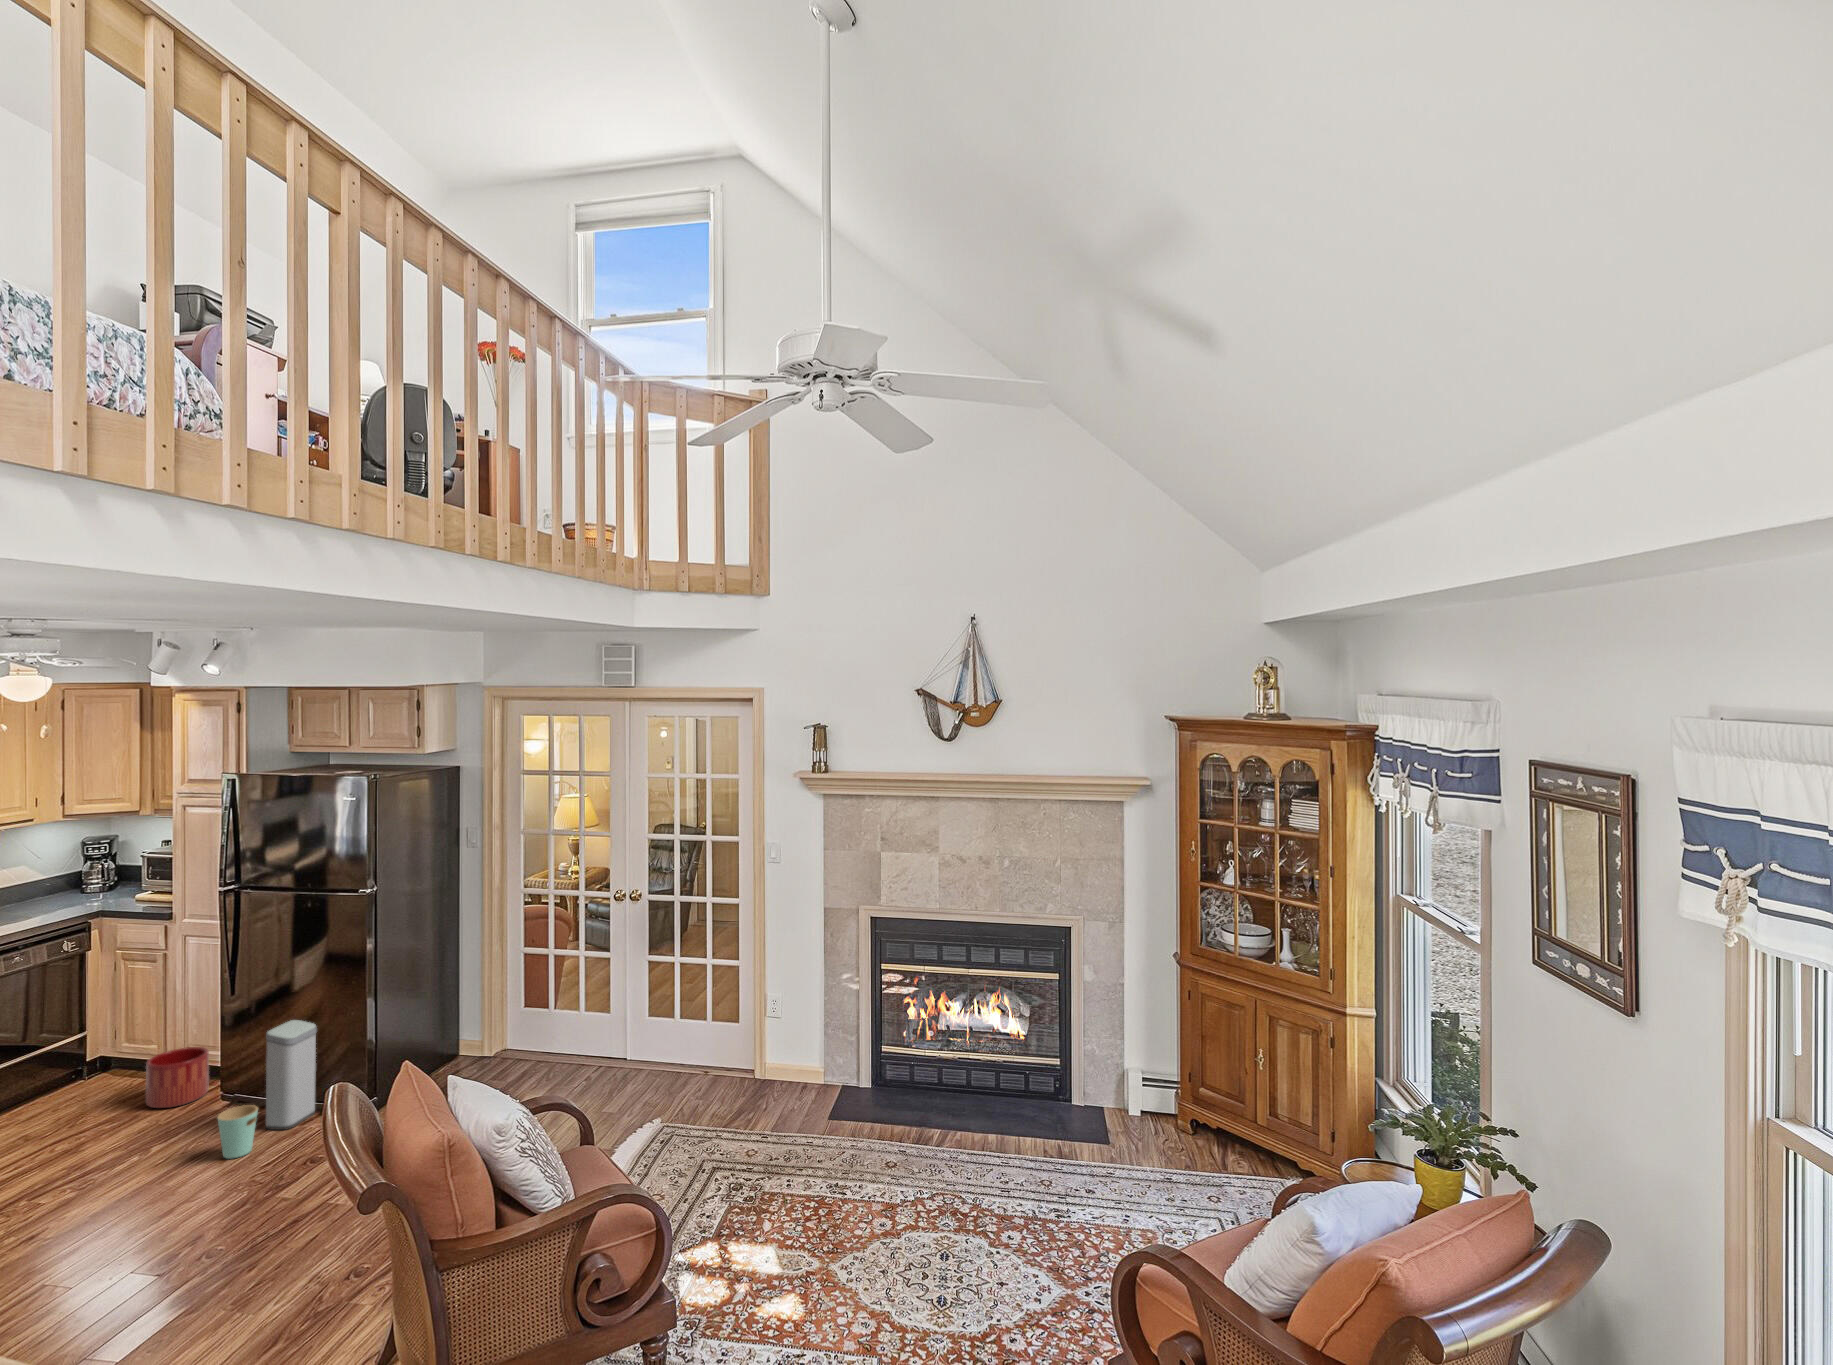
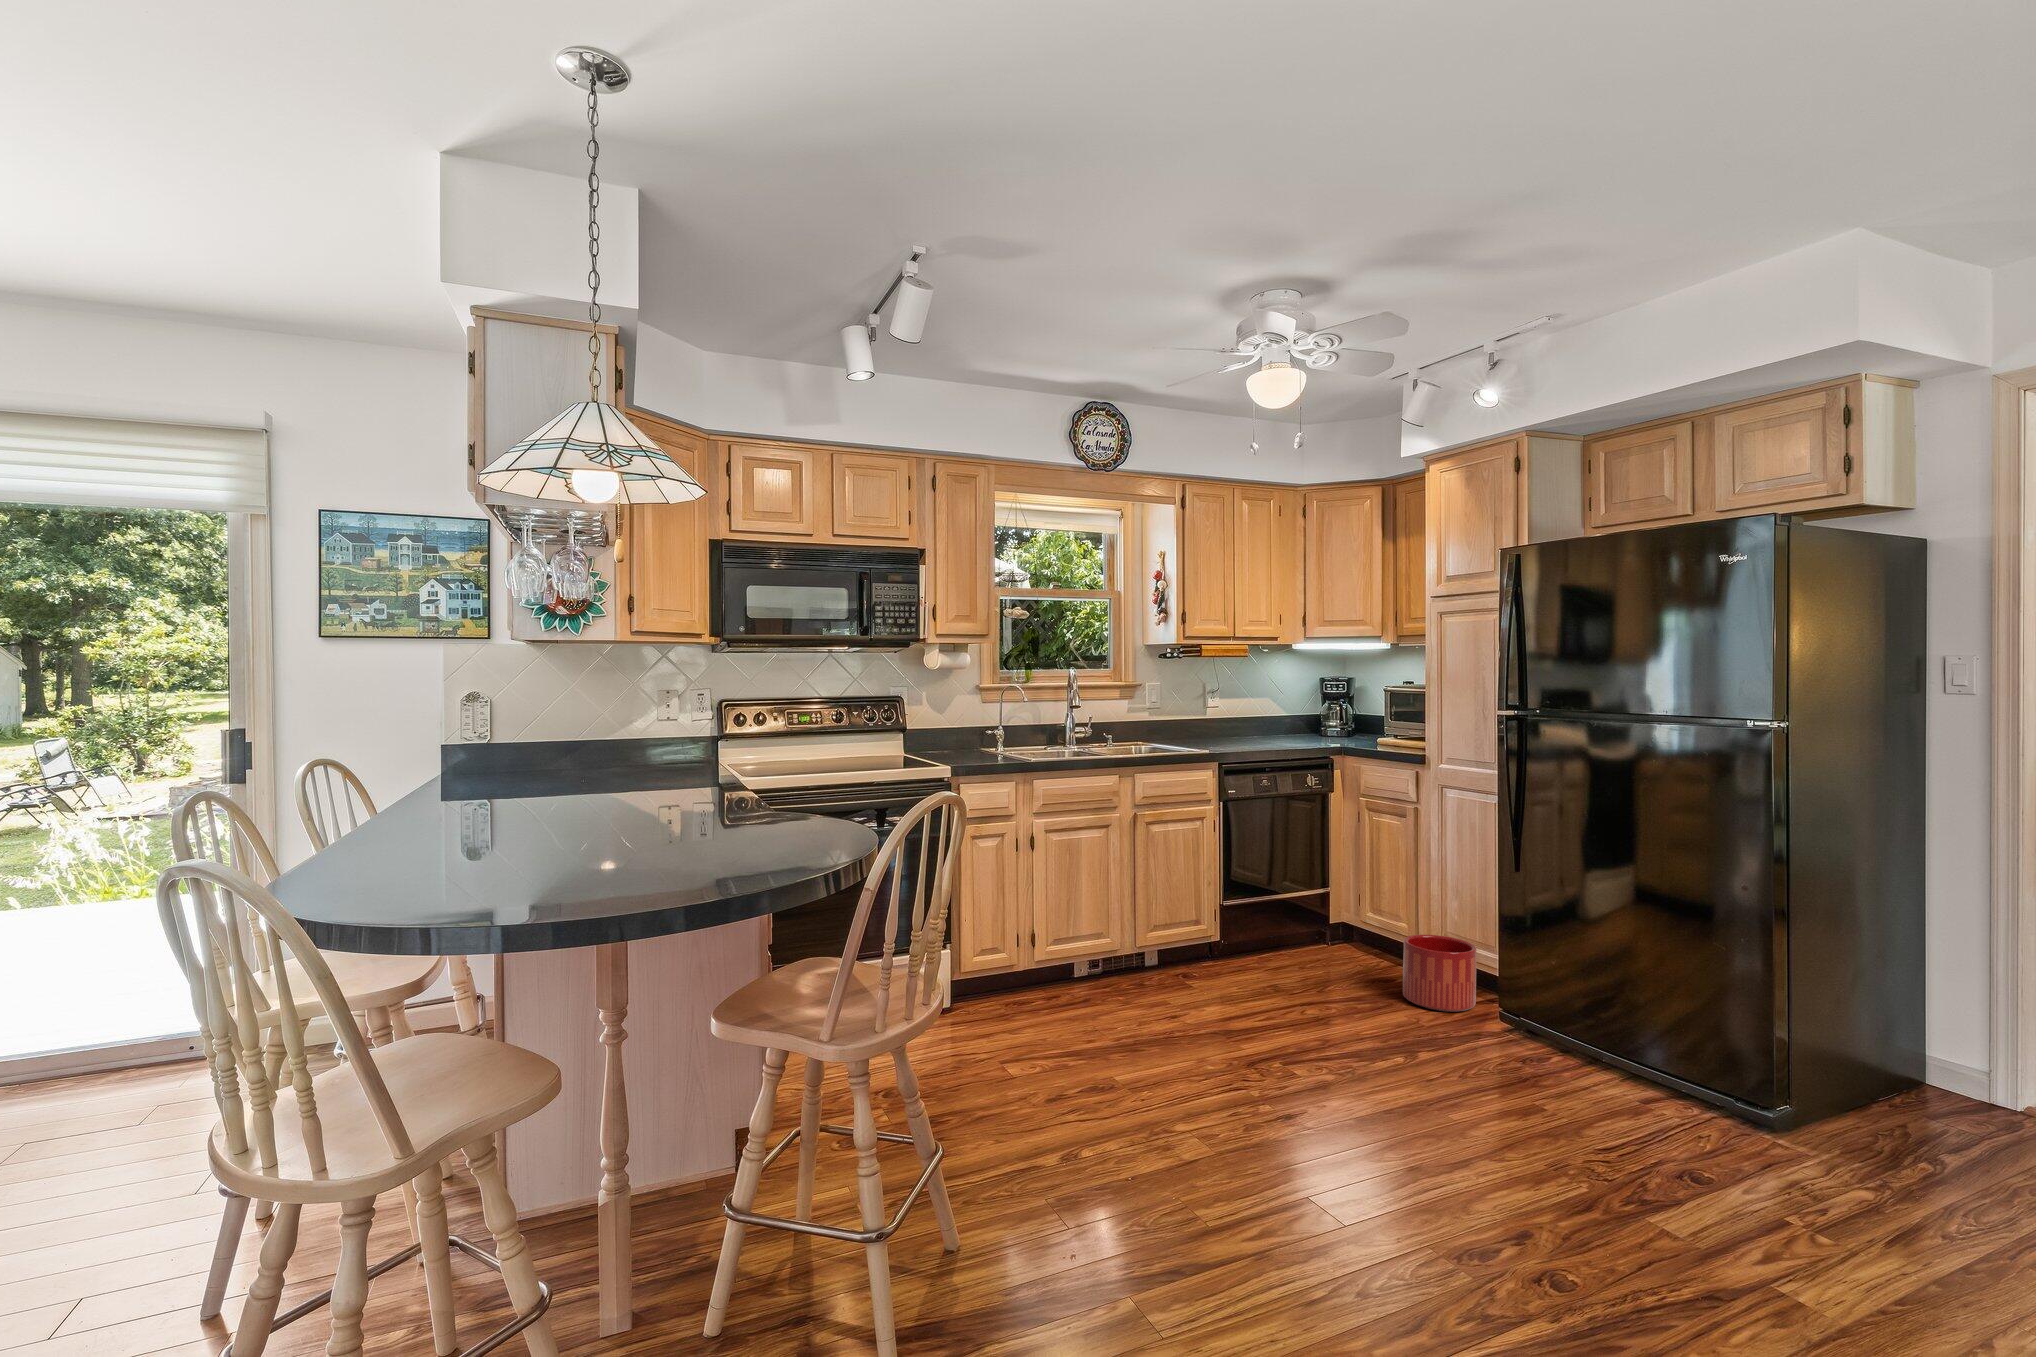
trash can: present [218,1020,317,1159] -> none [1526,926,1662,1118]

